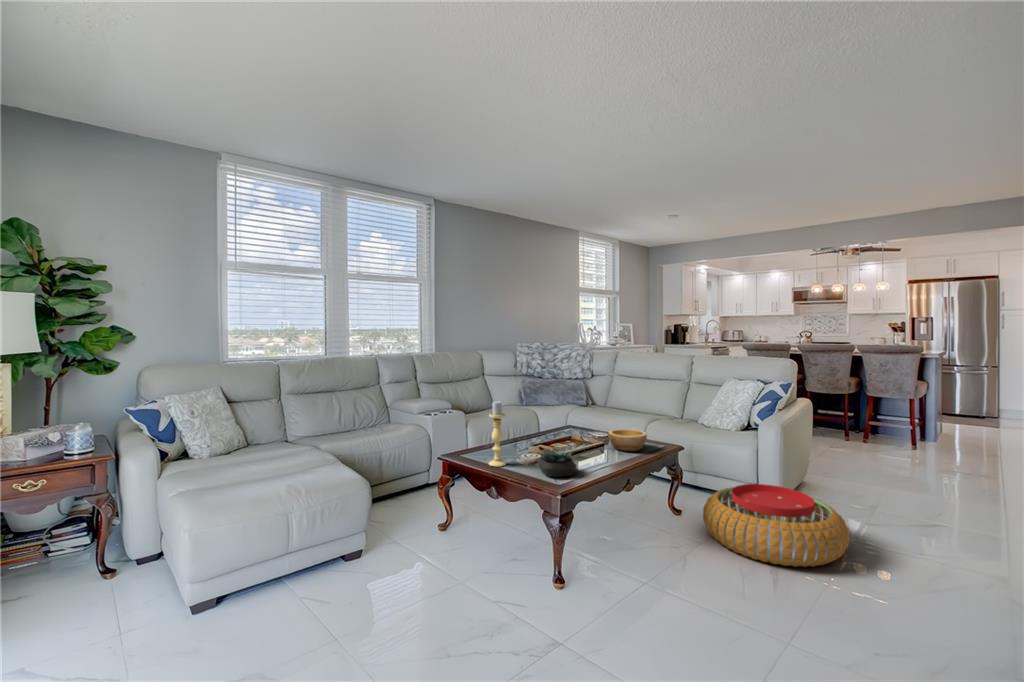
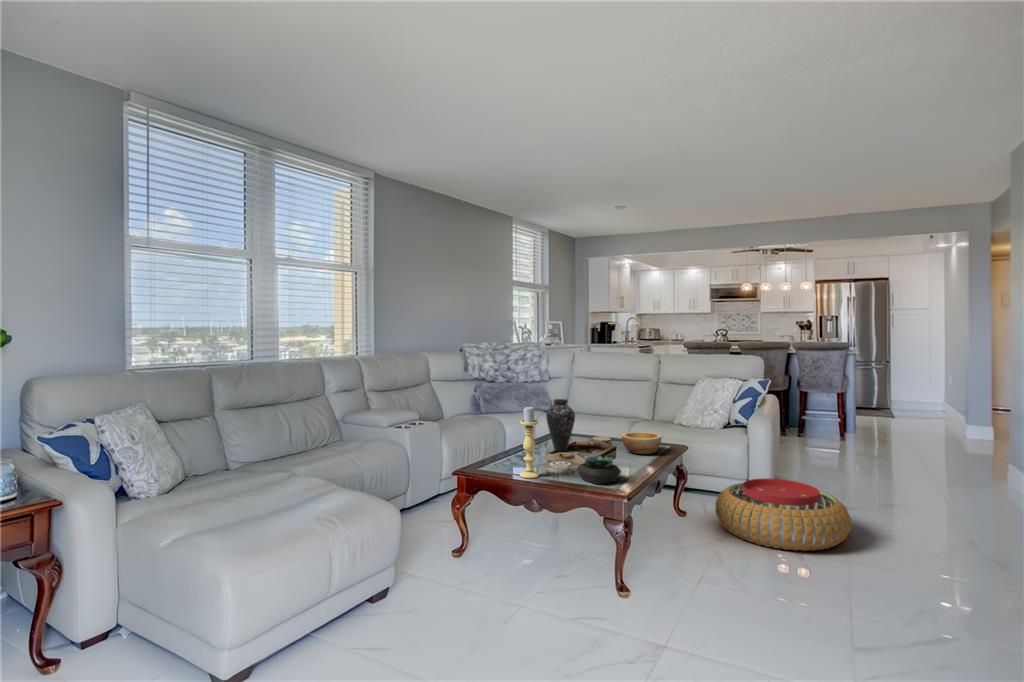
vase: none [539,395,566,443] -> present [546,399,575,451]

